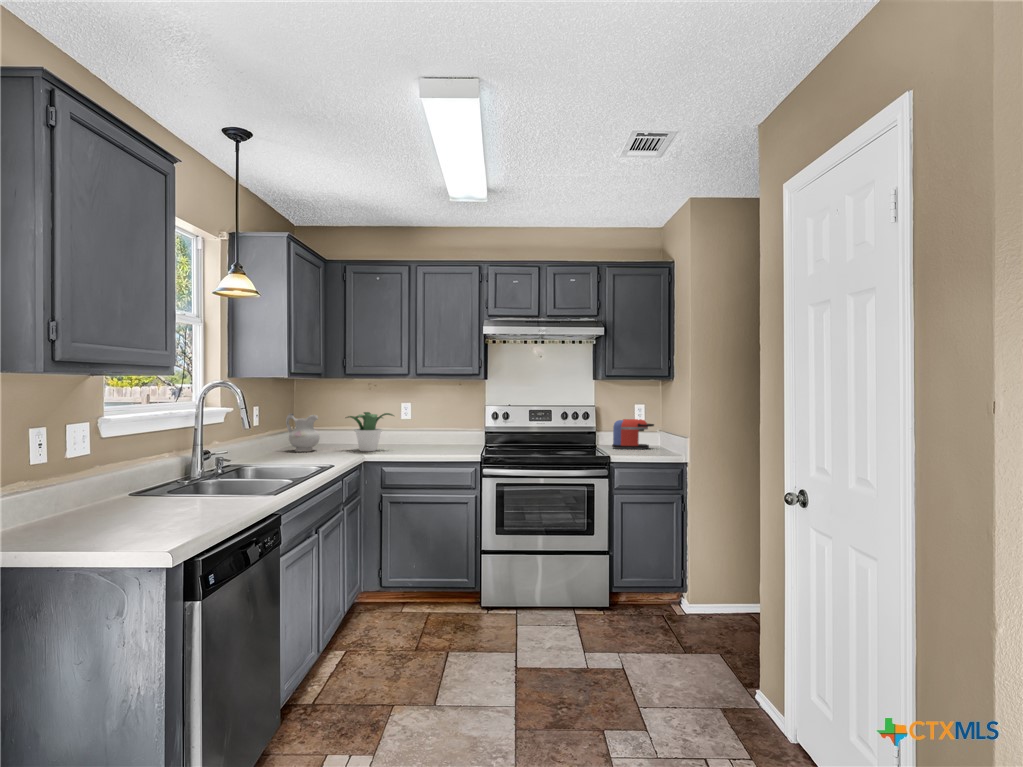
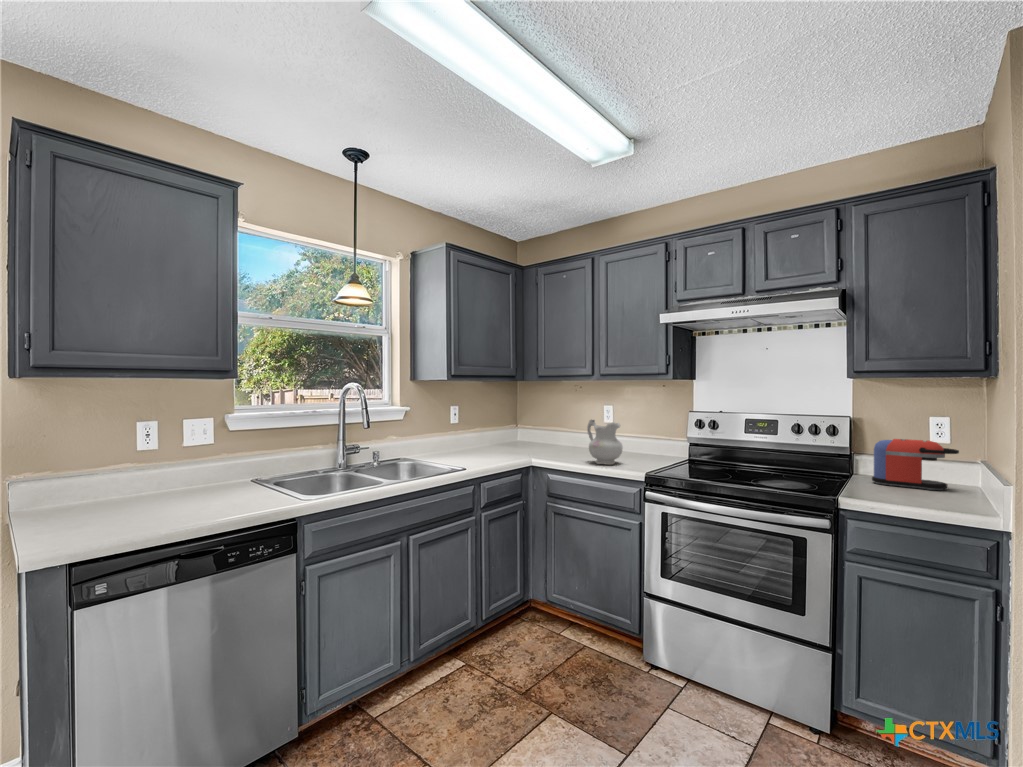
potted plant: present [346,412,394,451] -> none [527,414,571,456]
ceramic pitcher: present [286,414,319,452] -> present [587,420,623,465]

